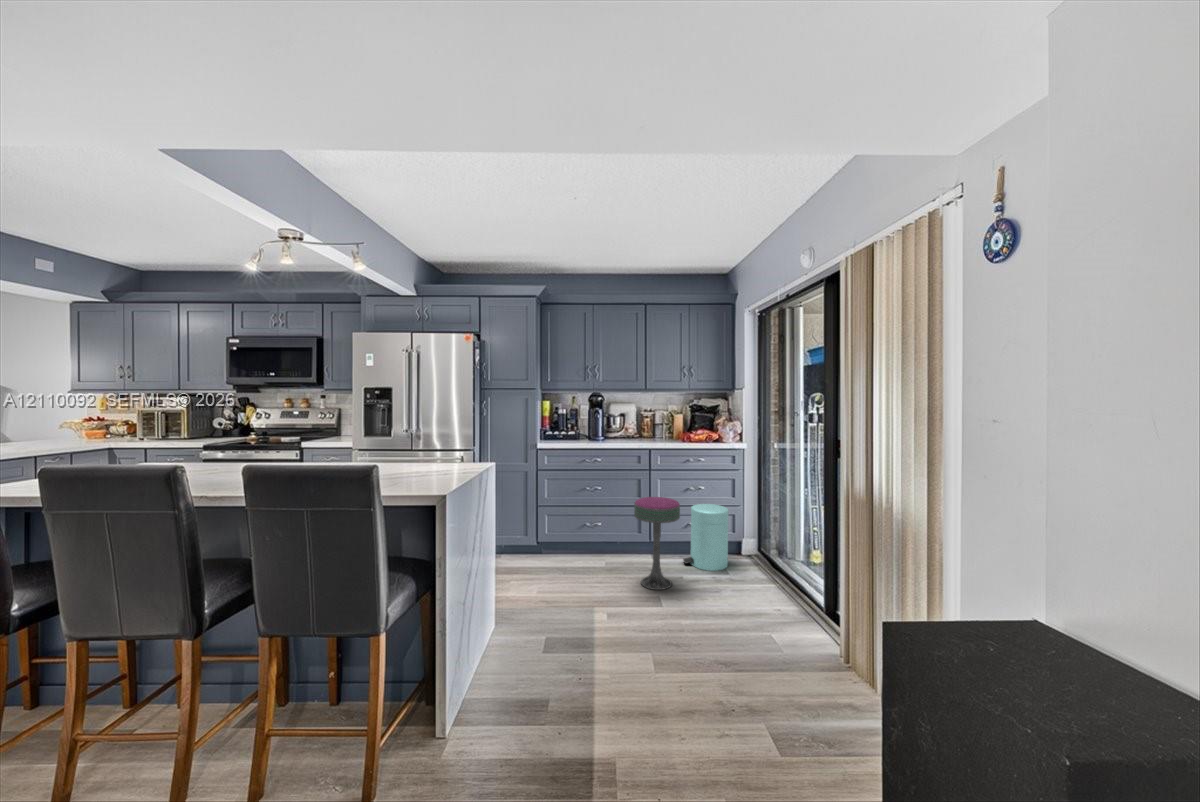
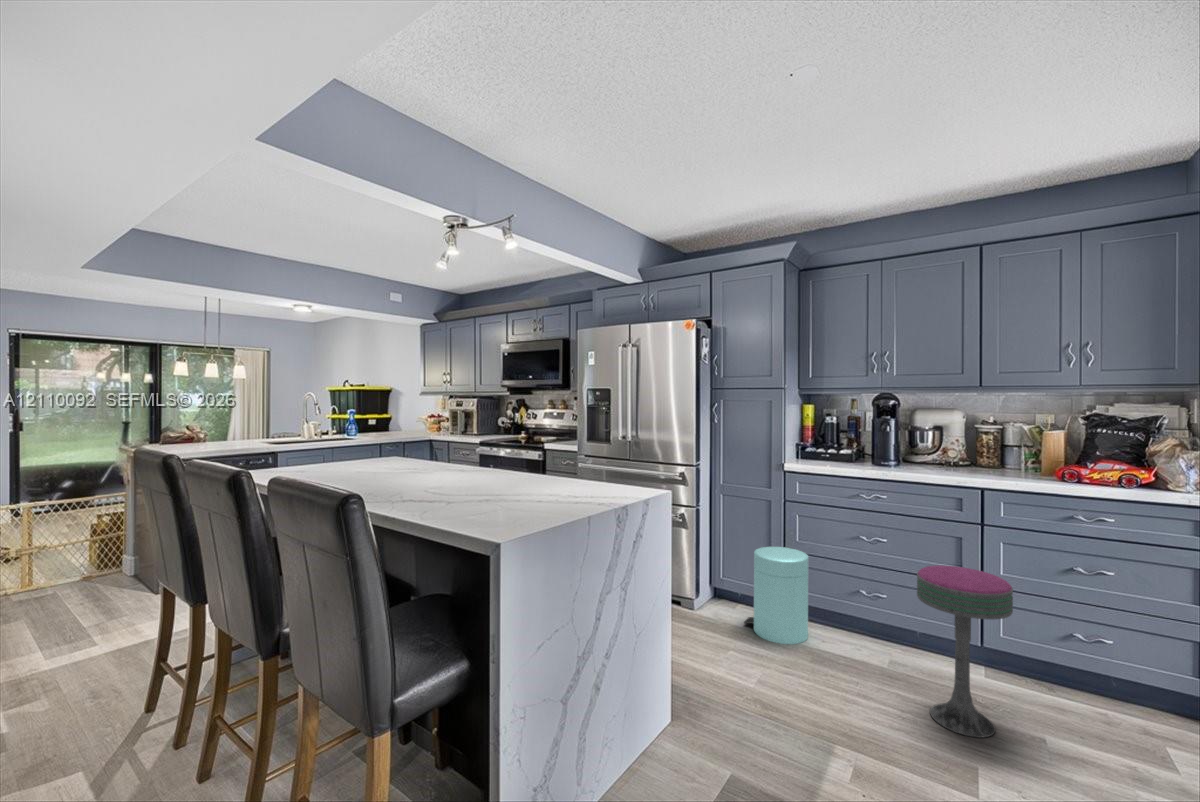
trash can: present [683,504,729,571] -> present [744,547,808,644]

